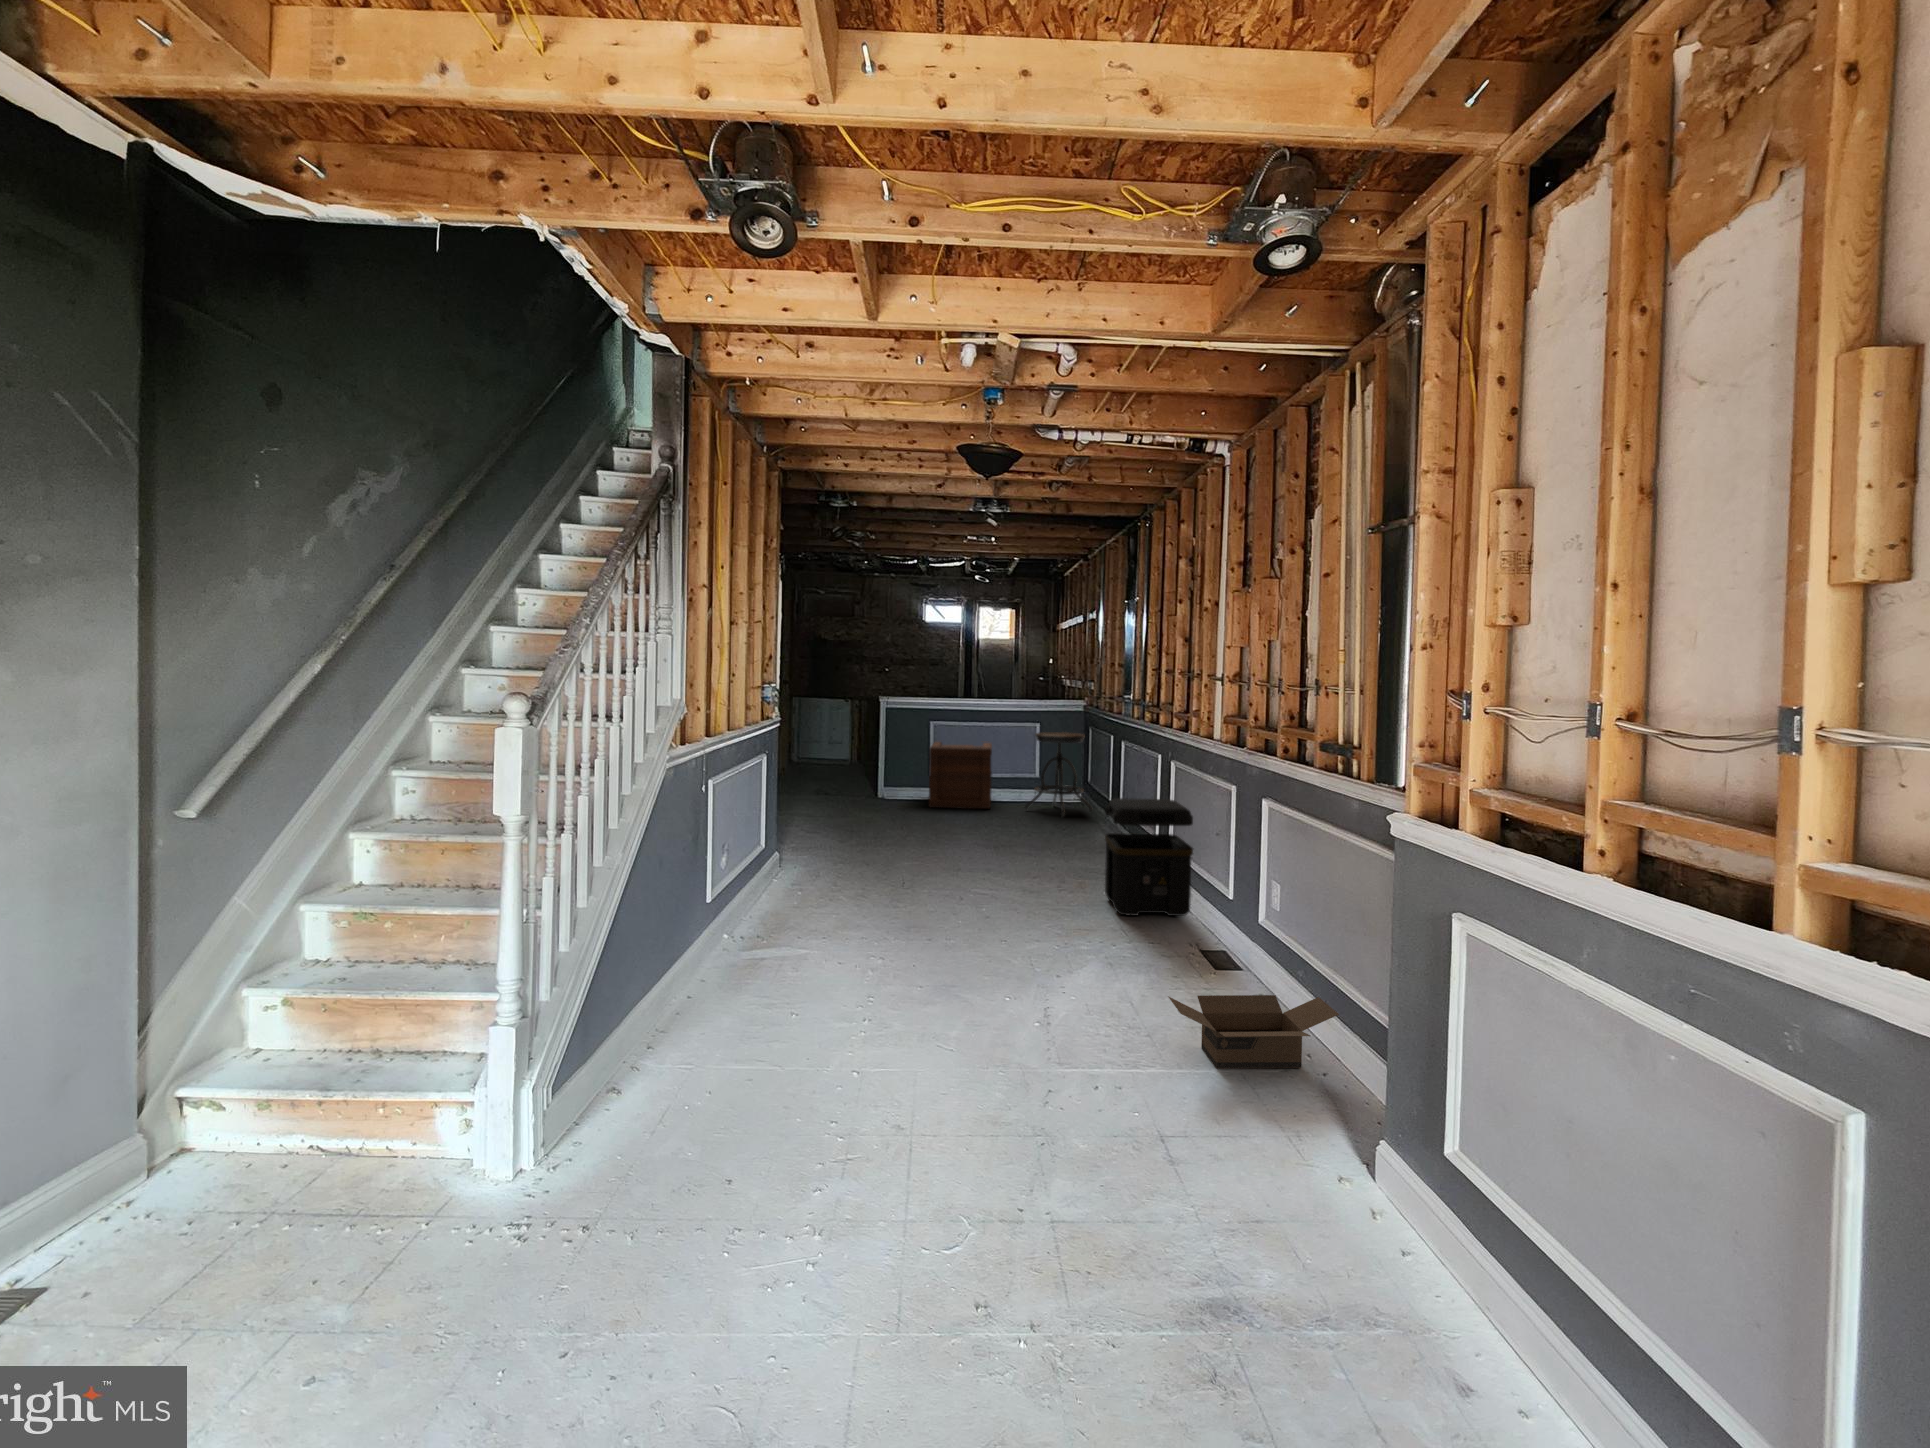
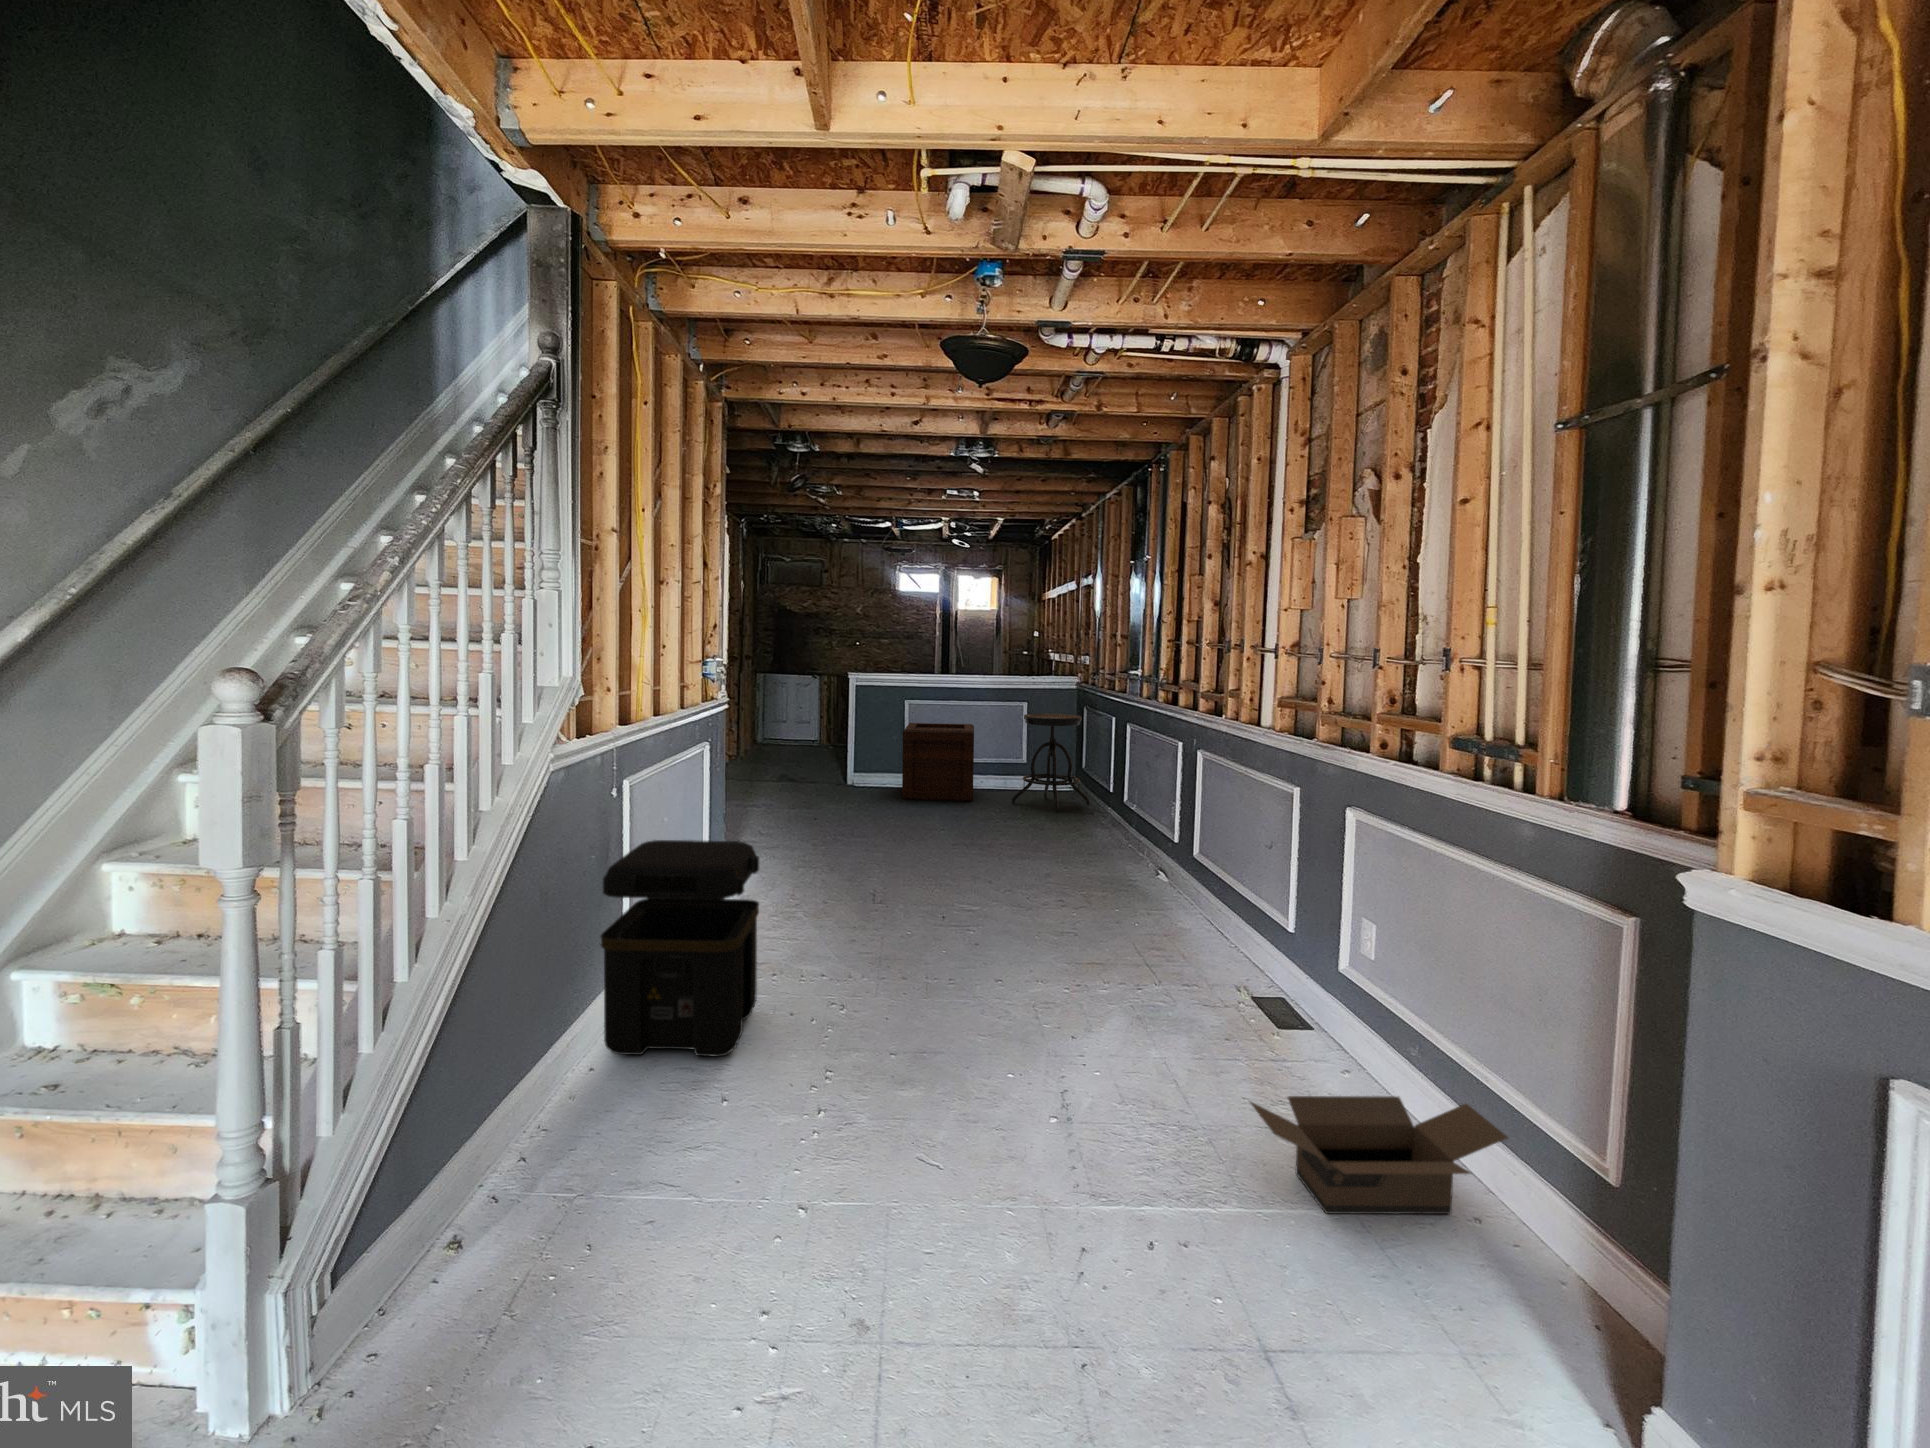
toolbox: present [1105,798,1193,916] -> present [600,840,759,1057]

